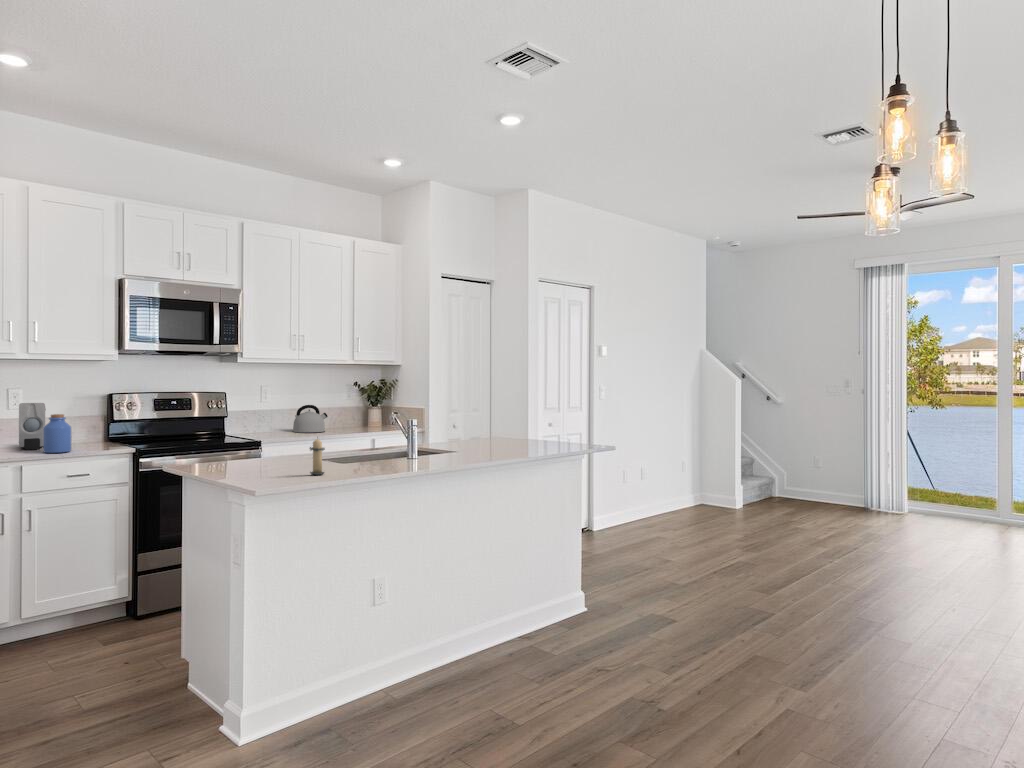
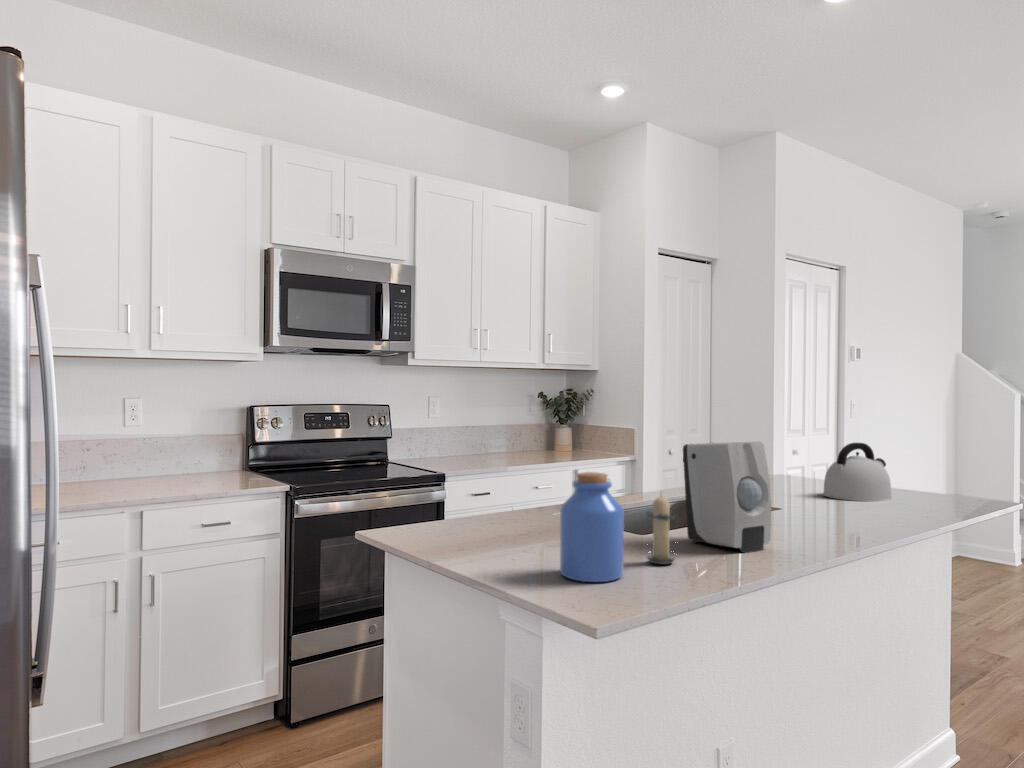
soap dispenser: present [19,403,46,449] -> present [683,442,771,553]
kettle: present [293,405,328,432] -> present [823,443,892,501]
jar: present [43,414,71,453] -> present [560,472,624,582]

